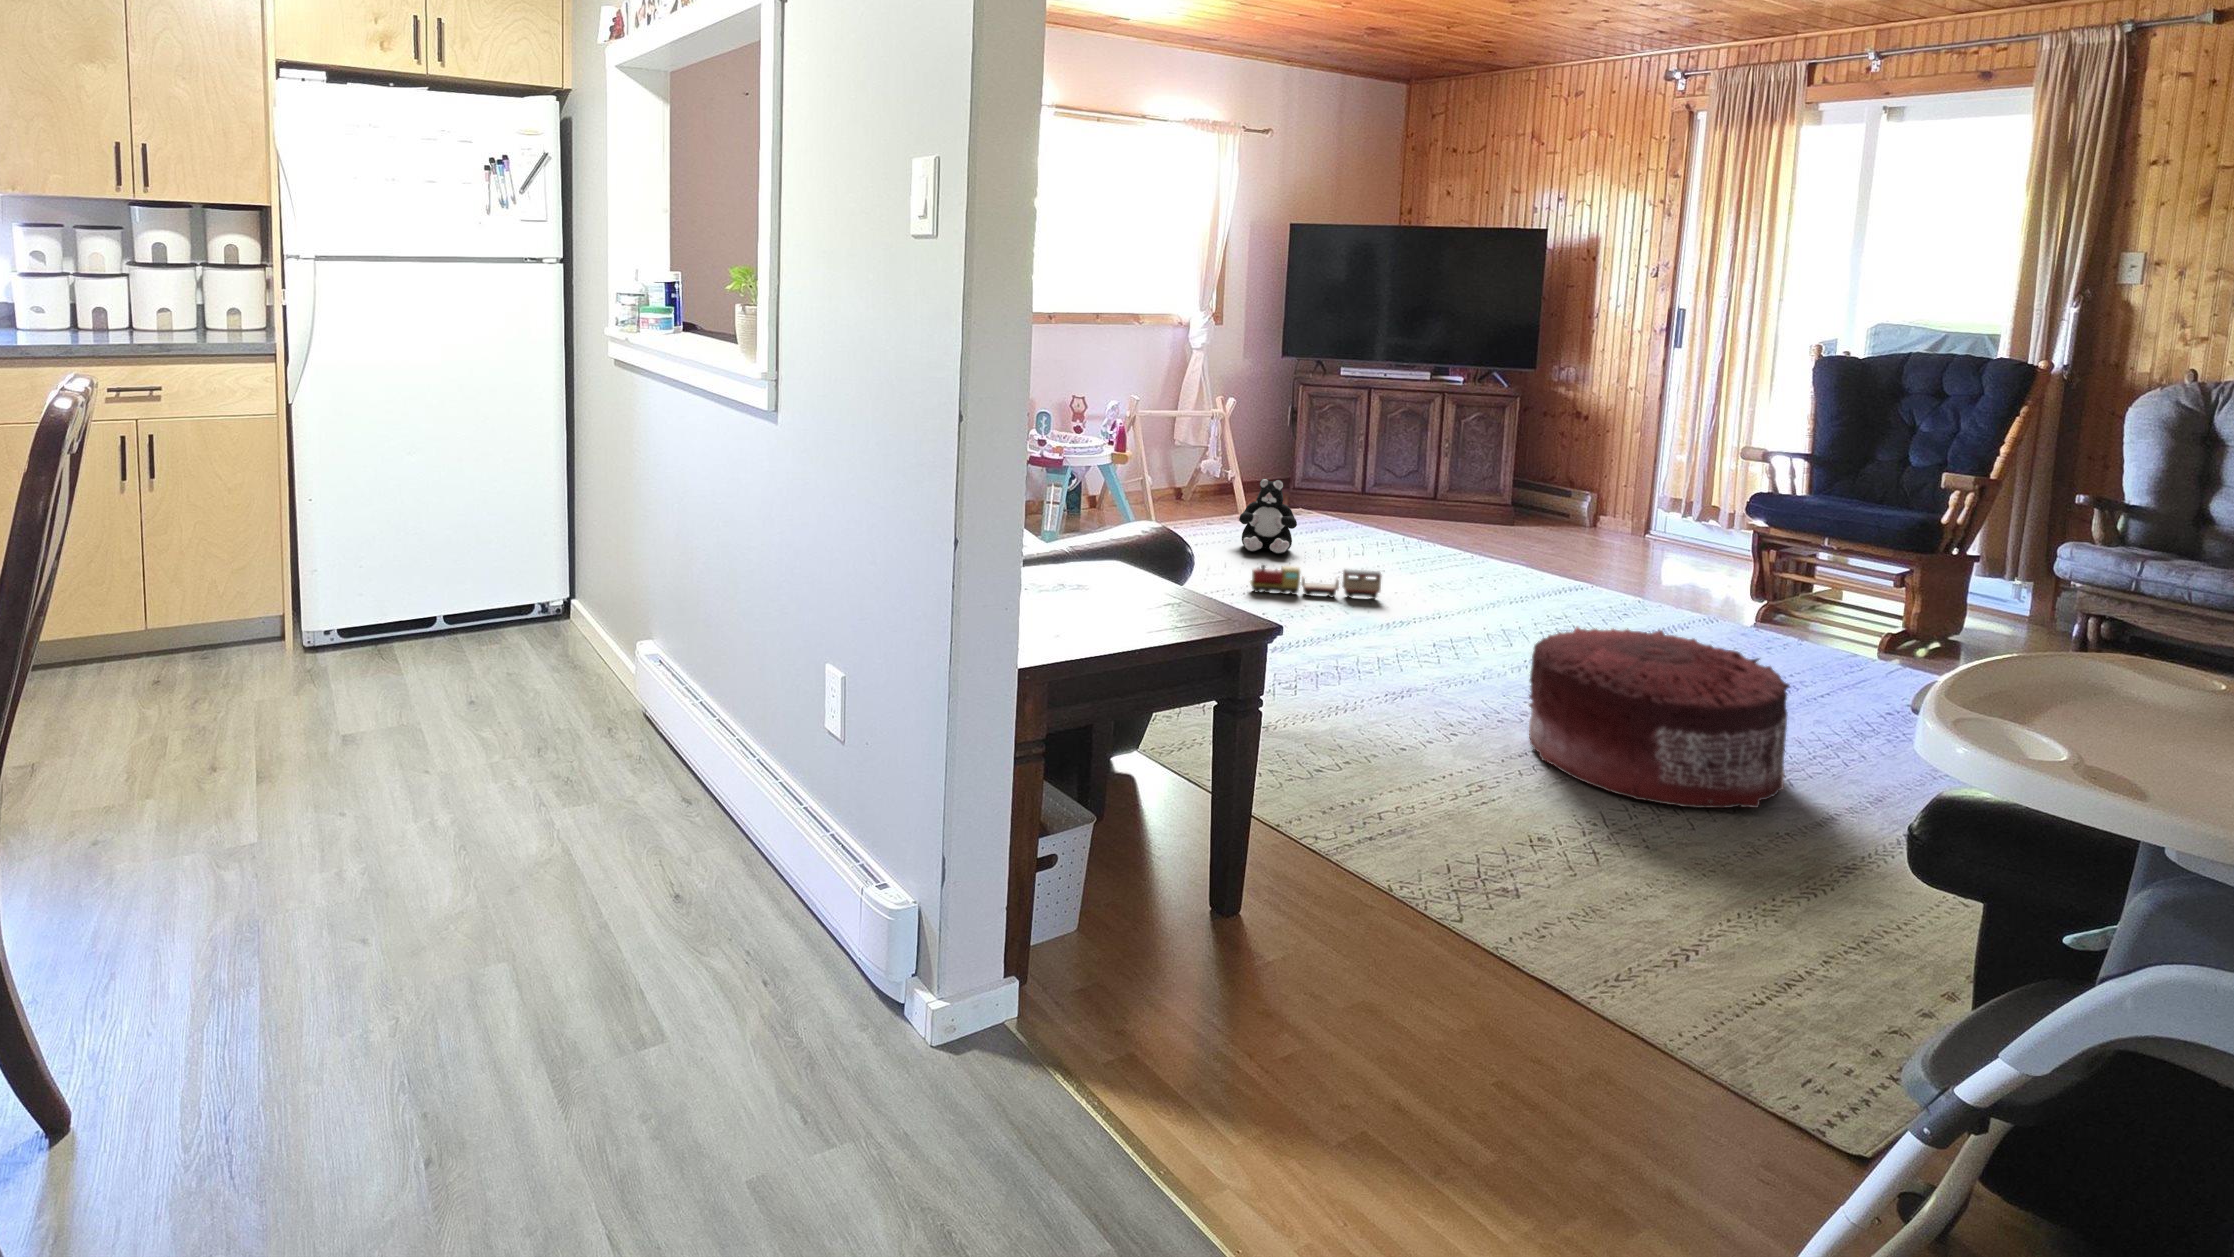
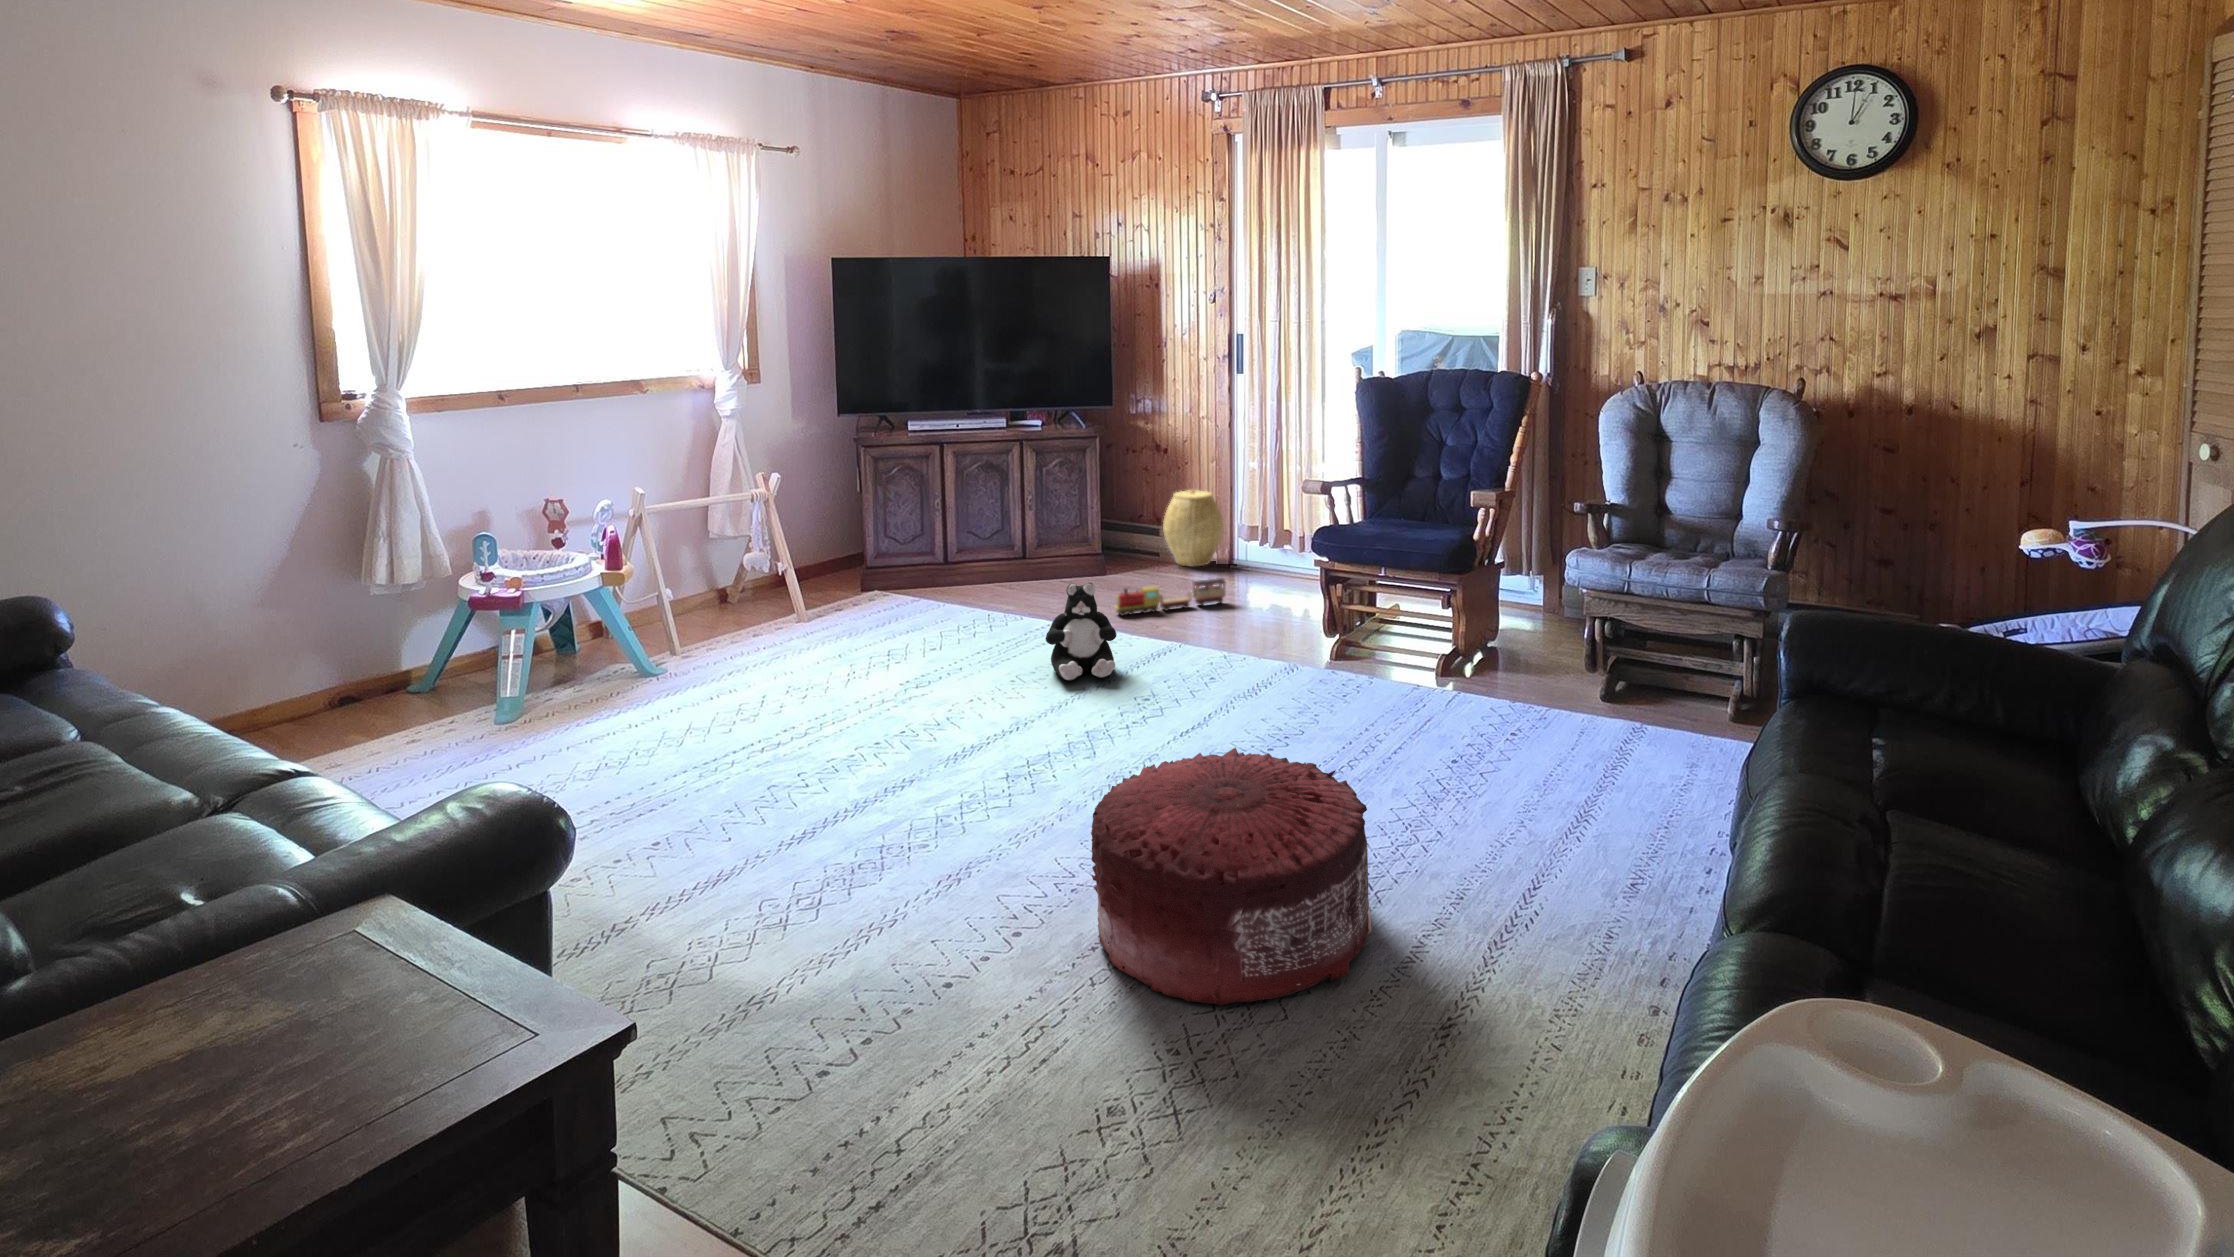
woven basket: none [1578,456,1643,530] -> present [1163,489,1223,566]
plush toy: present [1239,479,1297,554] -> present [1046,583,1116,680]
toy train: present [1250,564,1381,599] -> present [1115,578,1226,616]

